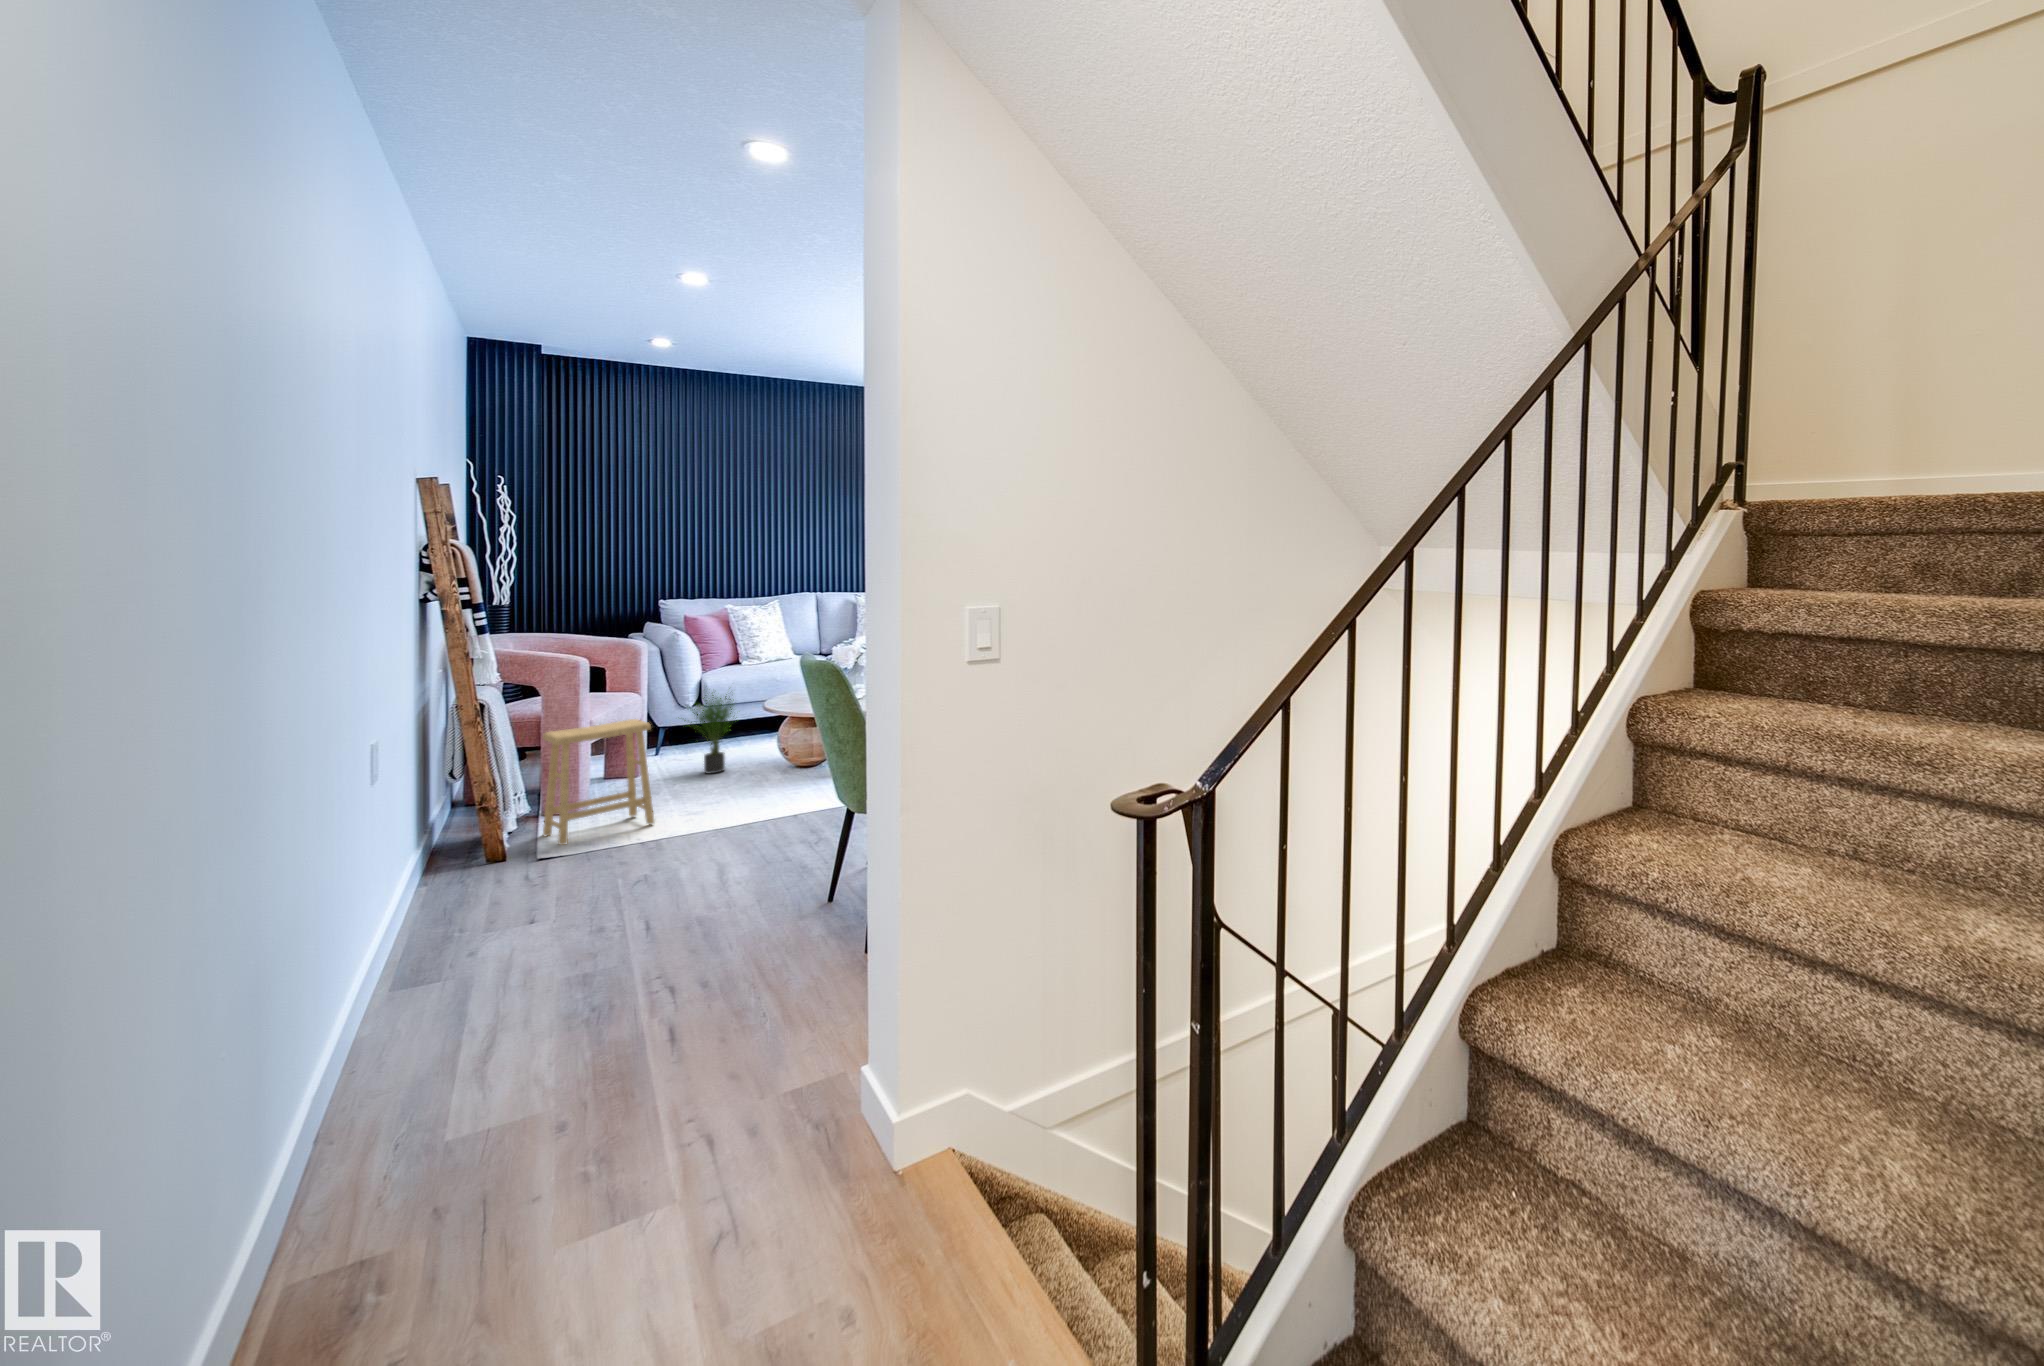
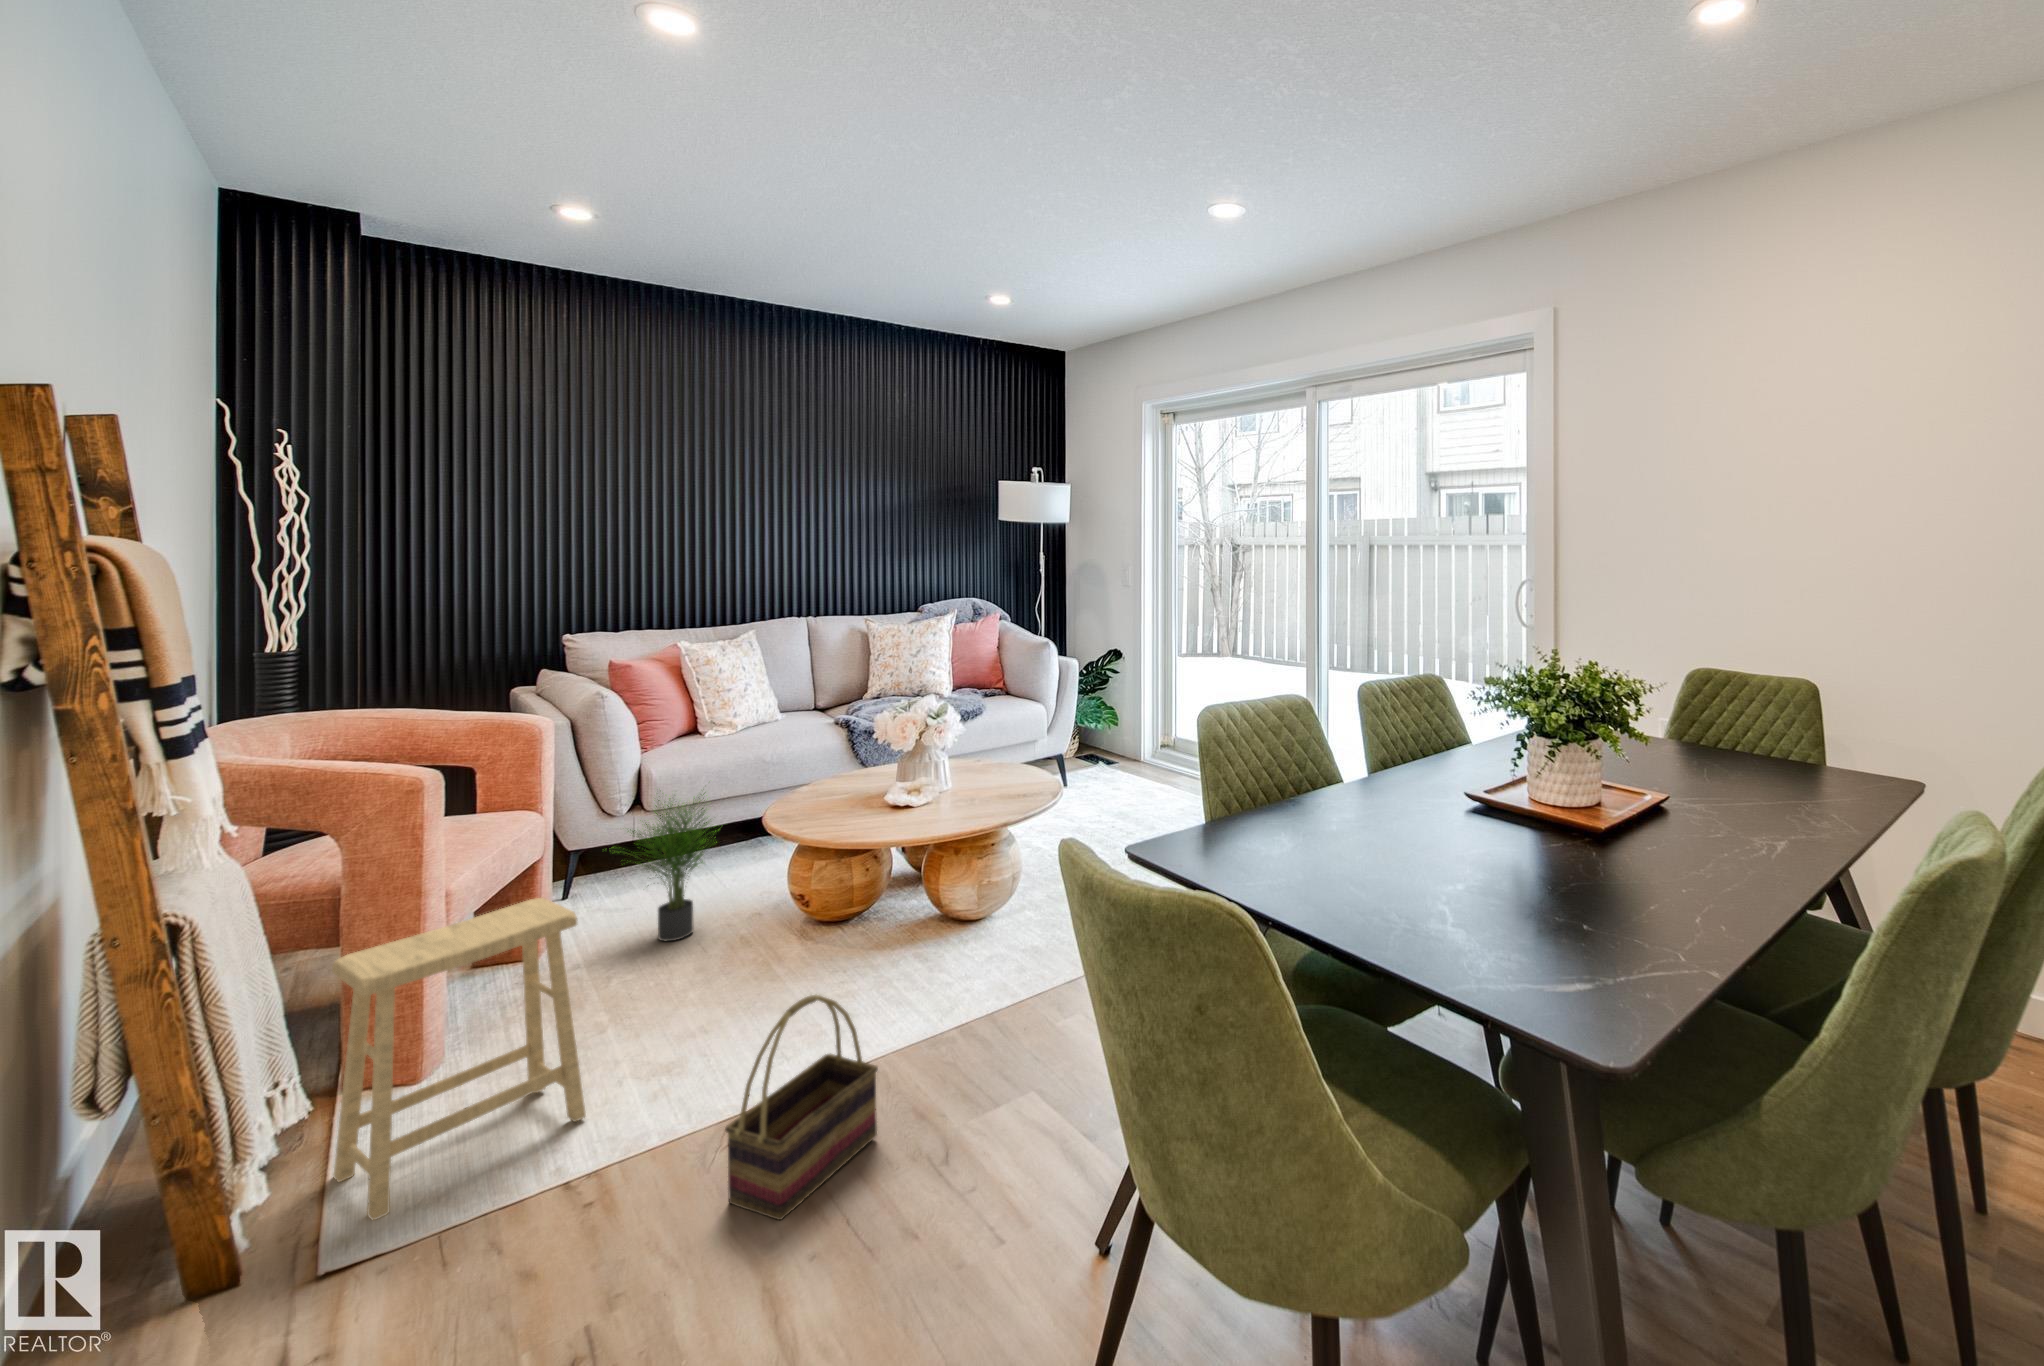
basket: none [711,759,788,852] -> present [725,995,878,1220]

